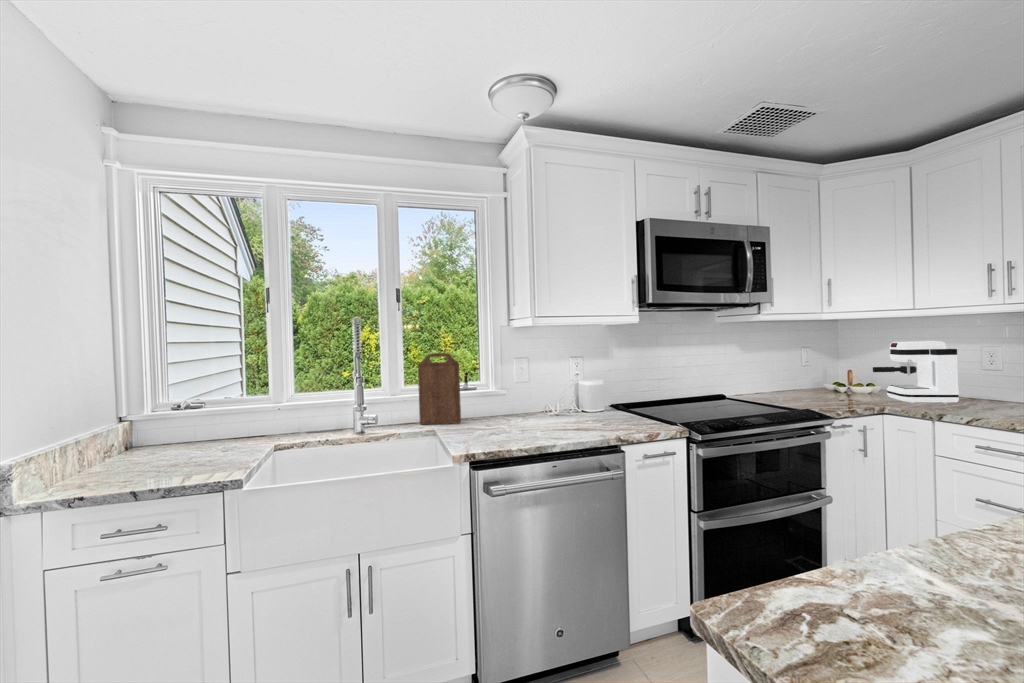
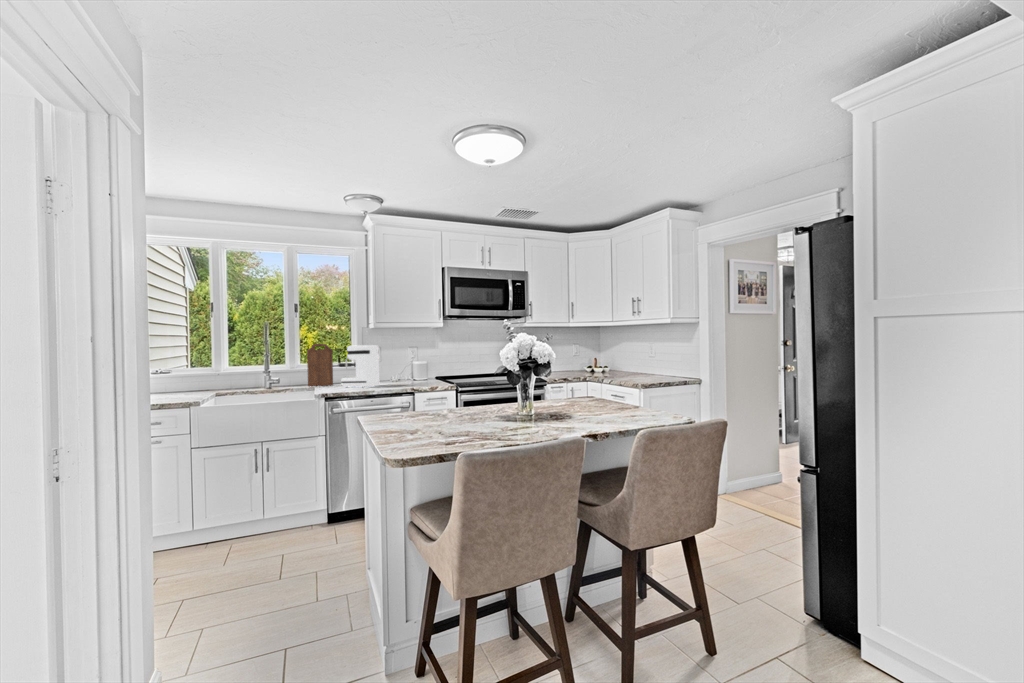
coffee maker: present [873,341,959,404] -> present [339,345,379,387]

